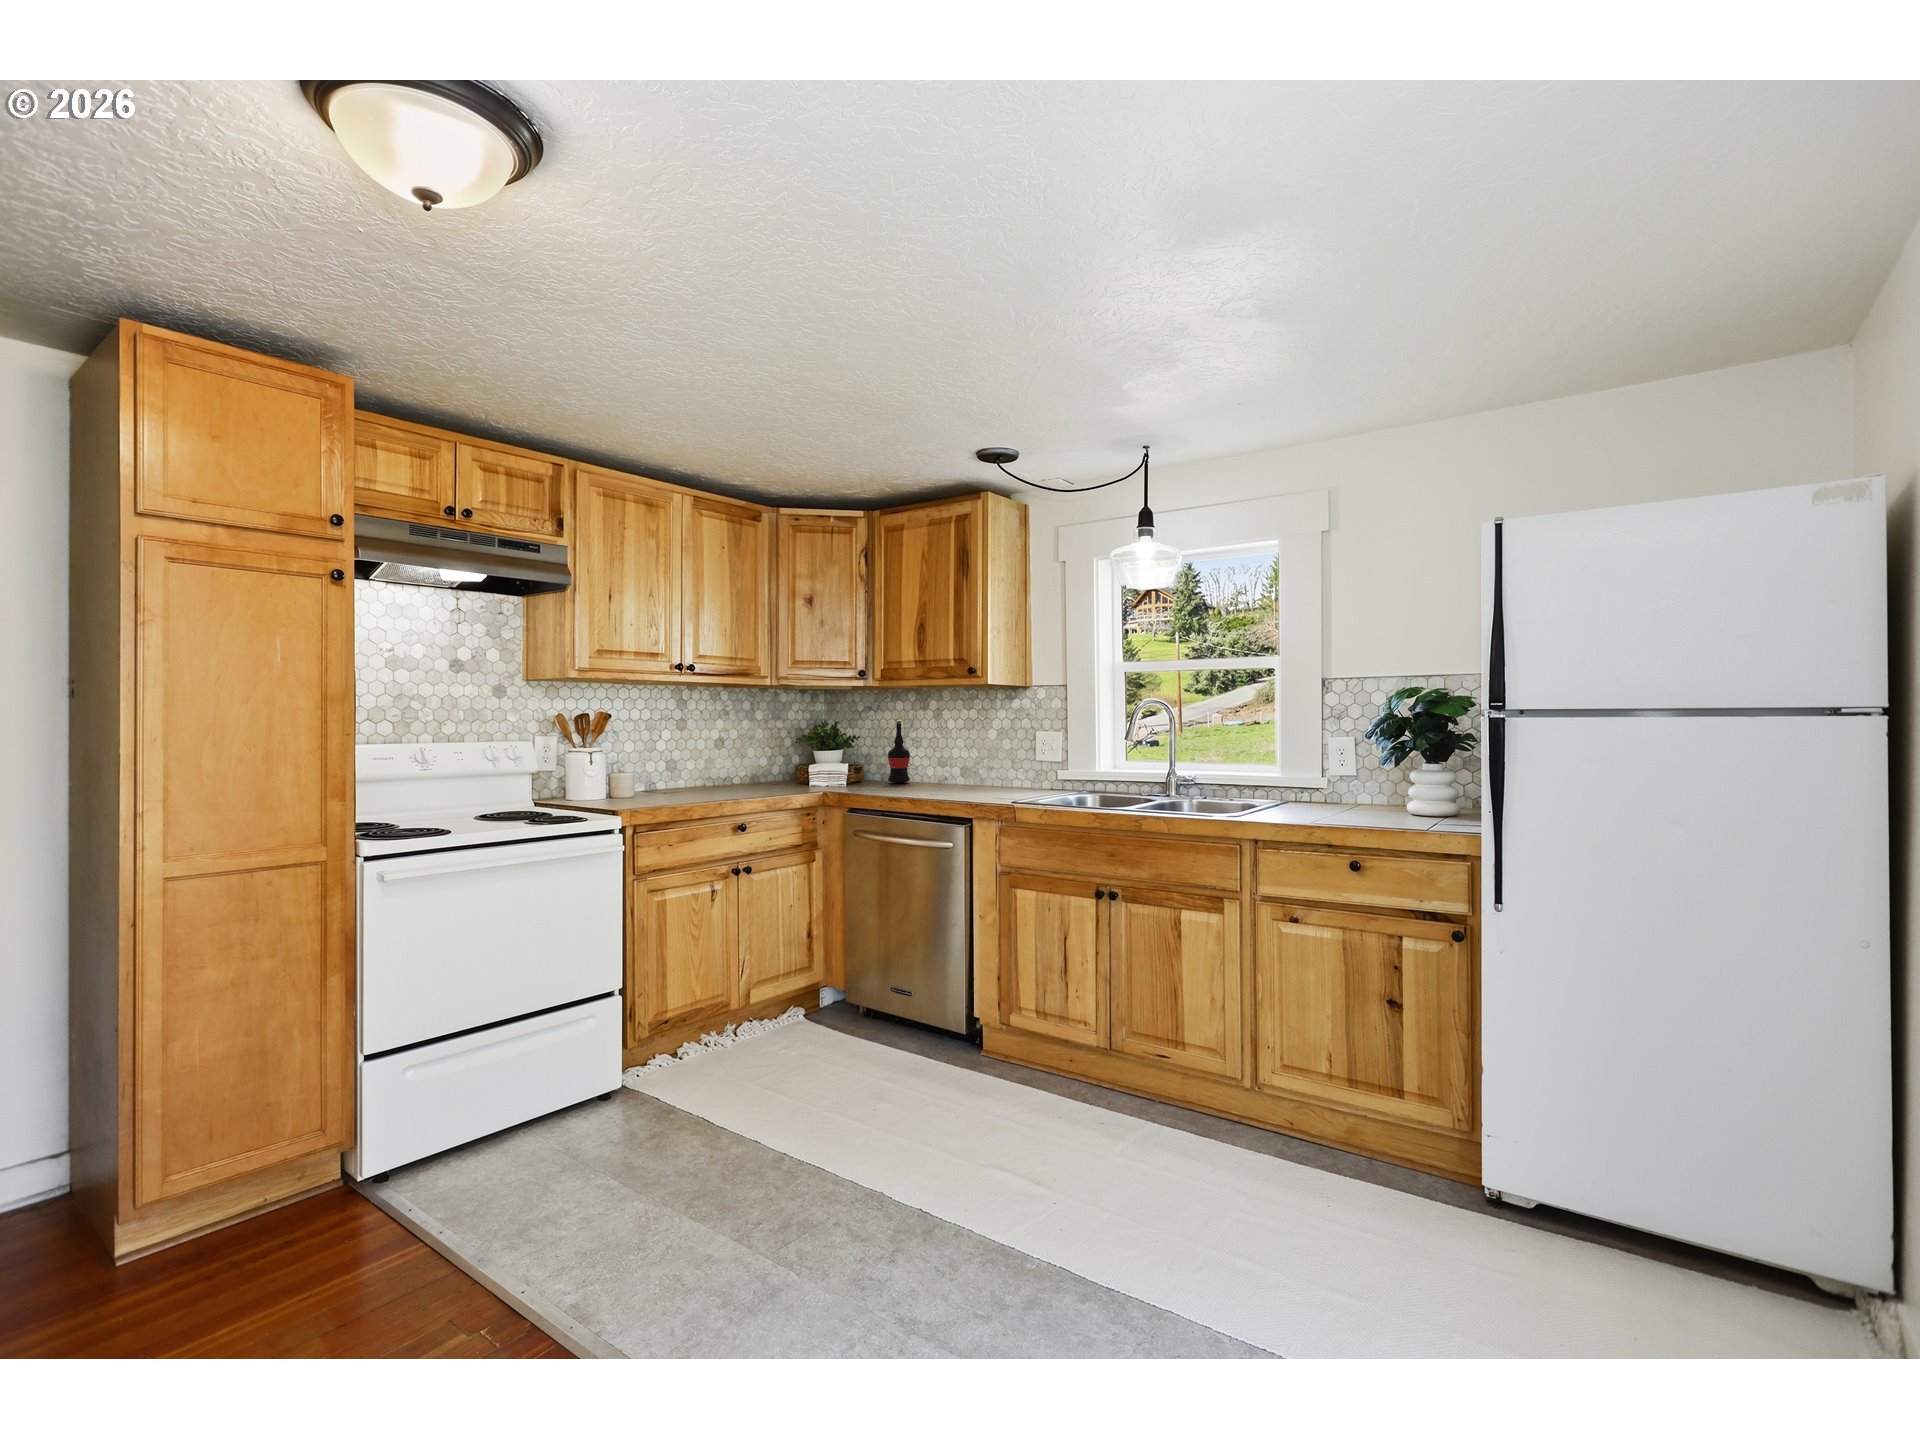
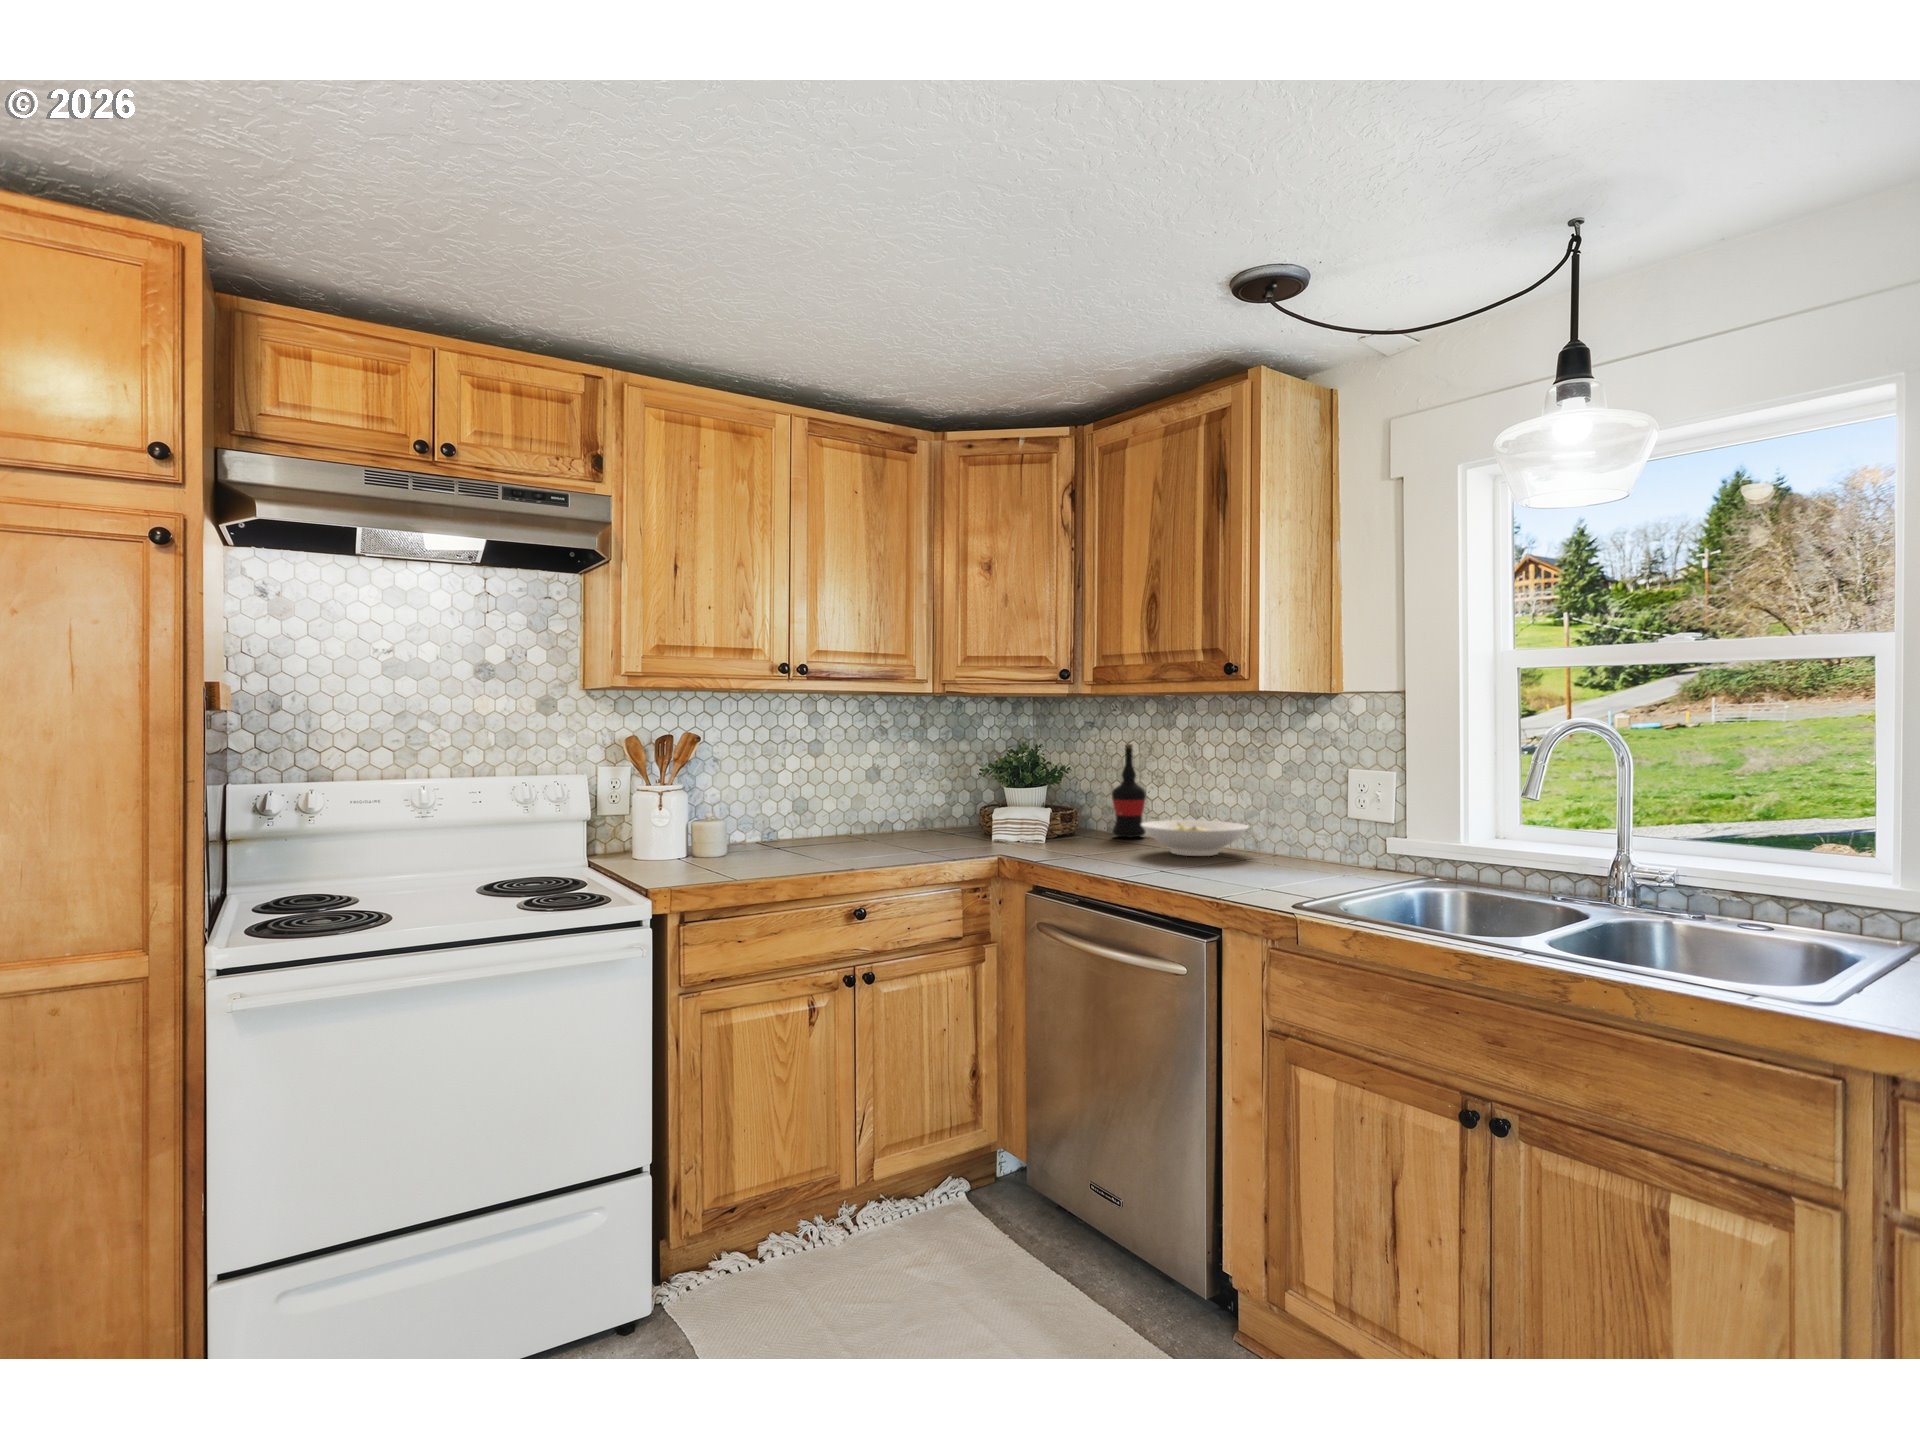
bowl: none [913,768,979,789] -> present [1141,820,1248,856]

